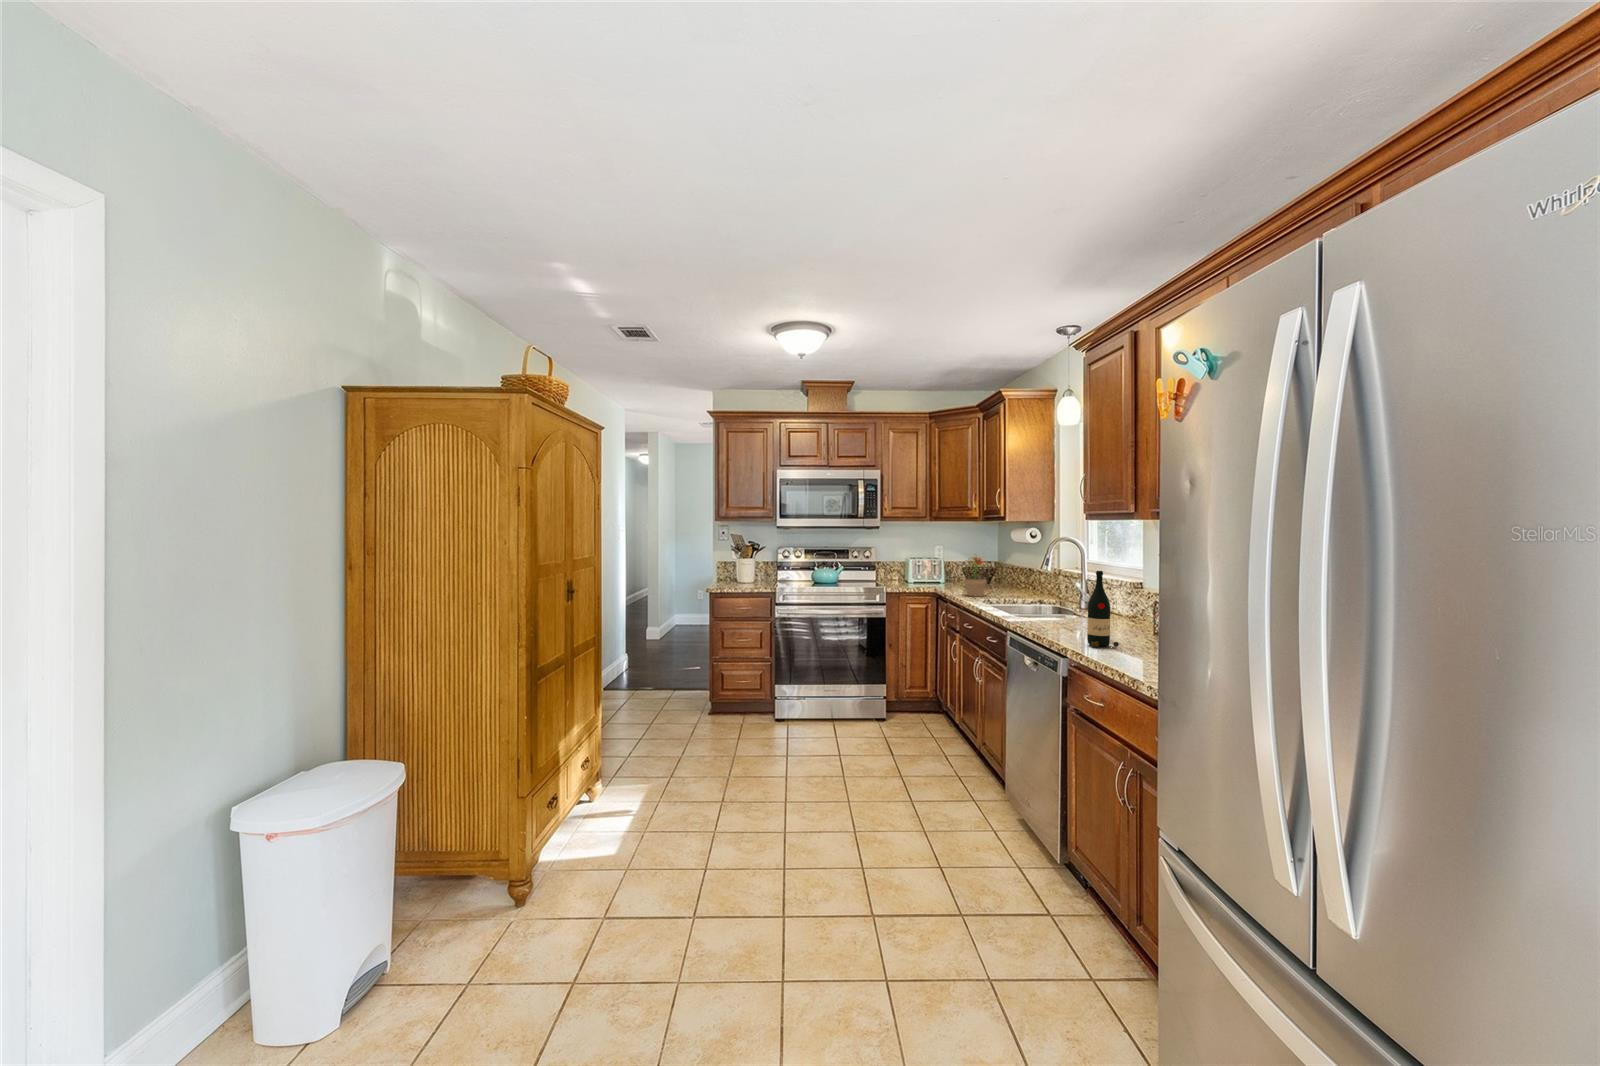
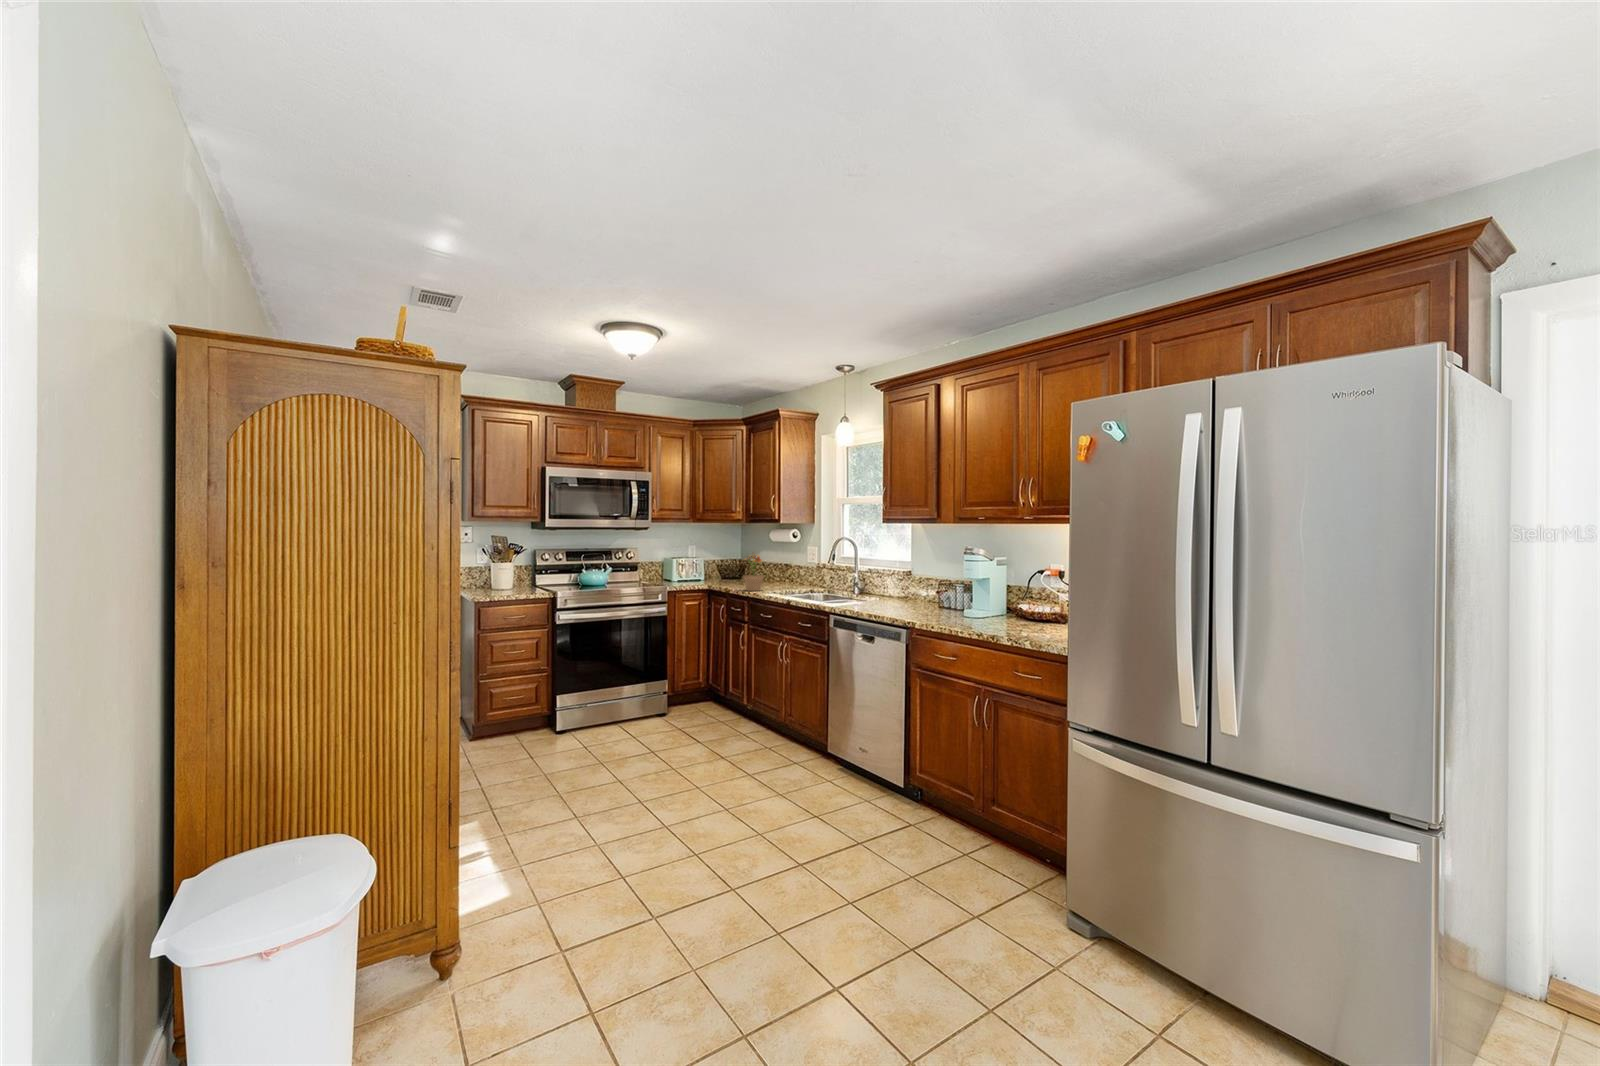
wine bottle: present [1087,571,1119,647] -> none [923,563,947,621]

